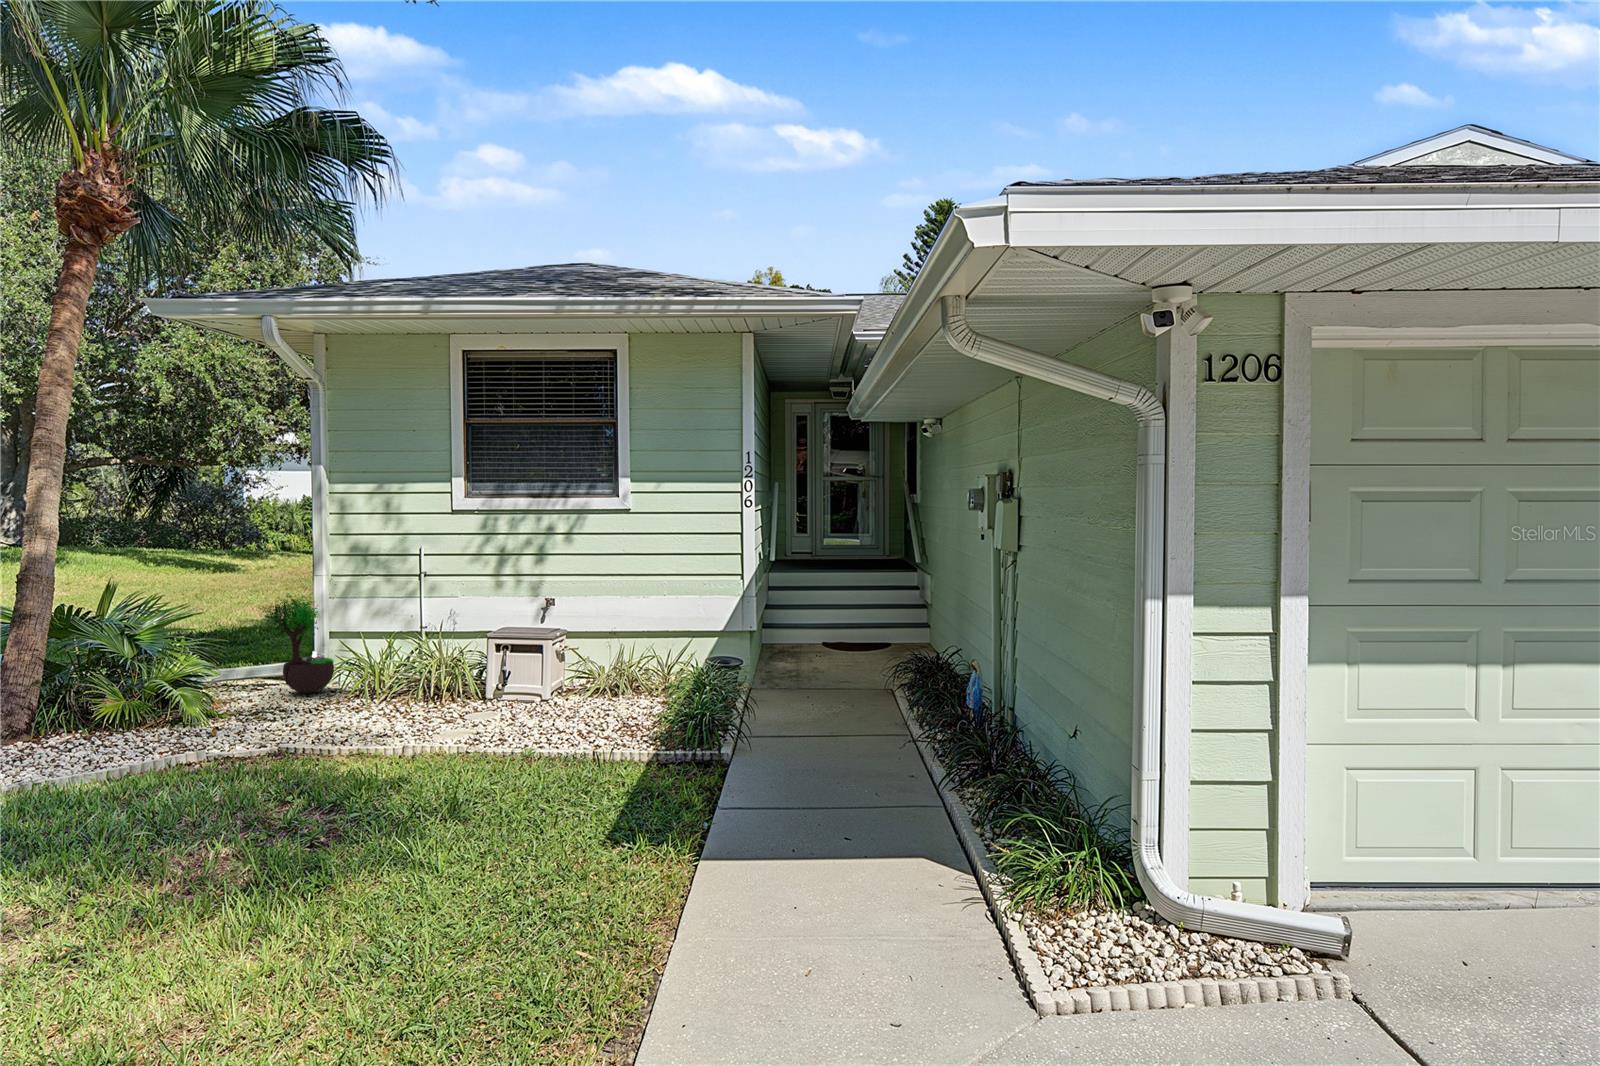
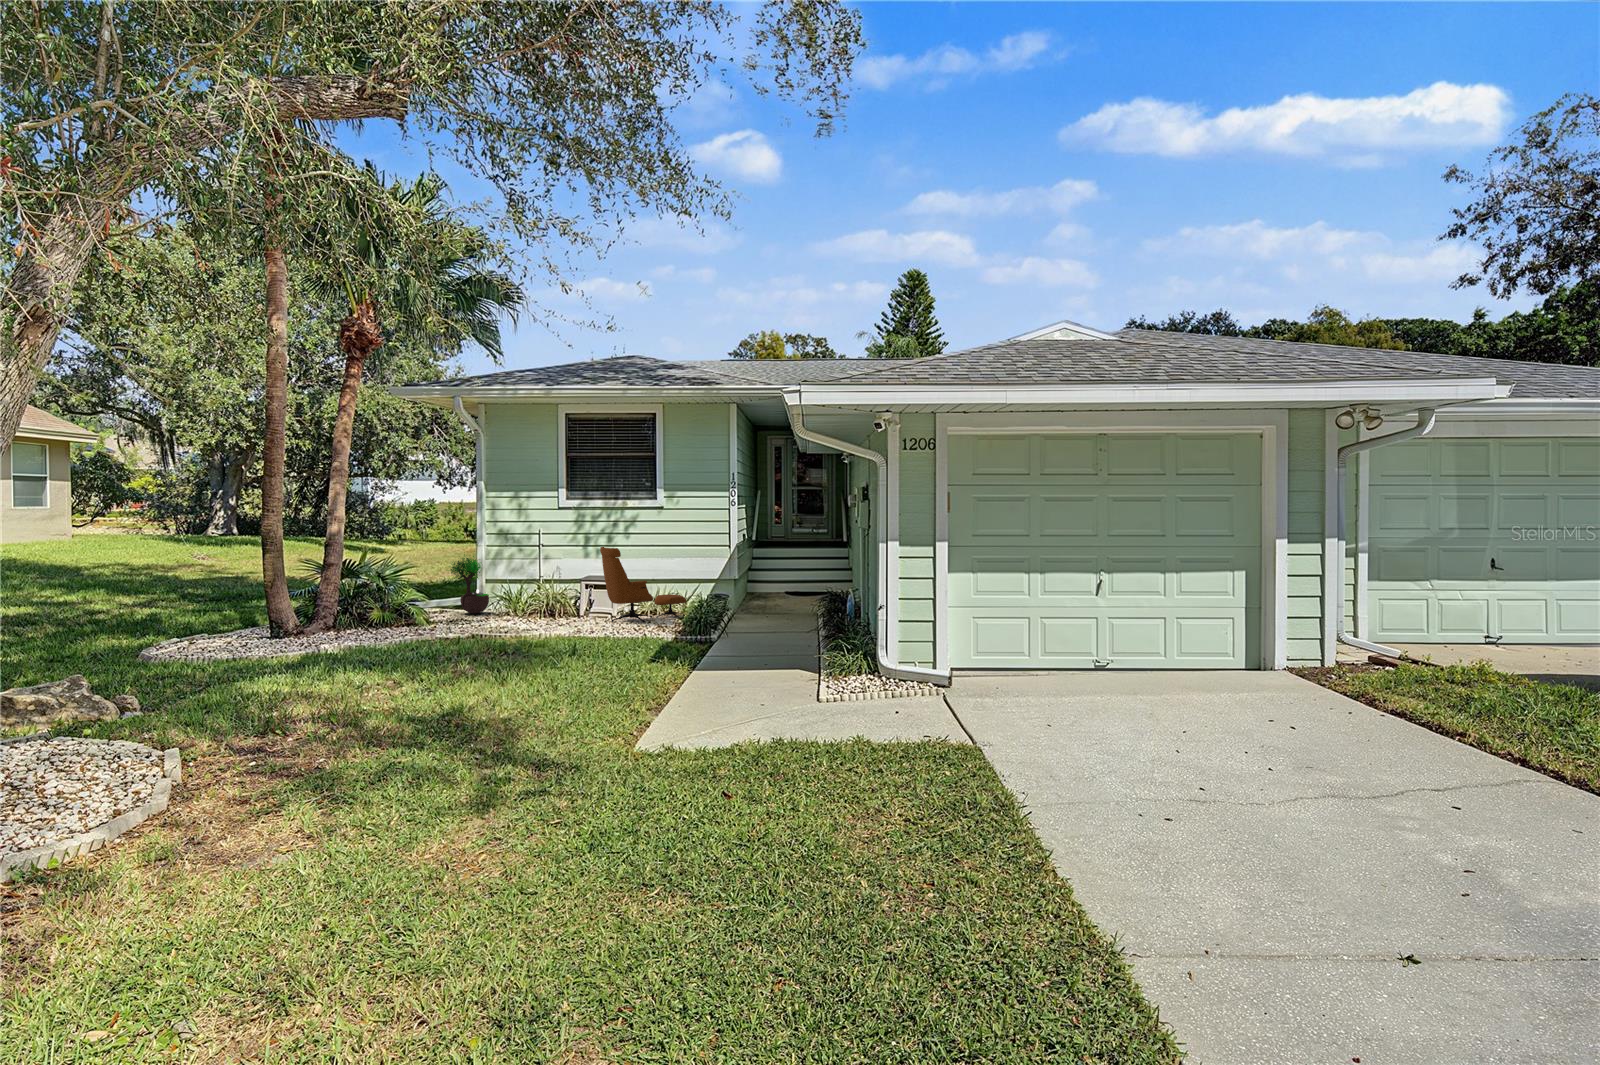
lounge chair: none [519,580,668,712] -> present [600,547,686,622]

